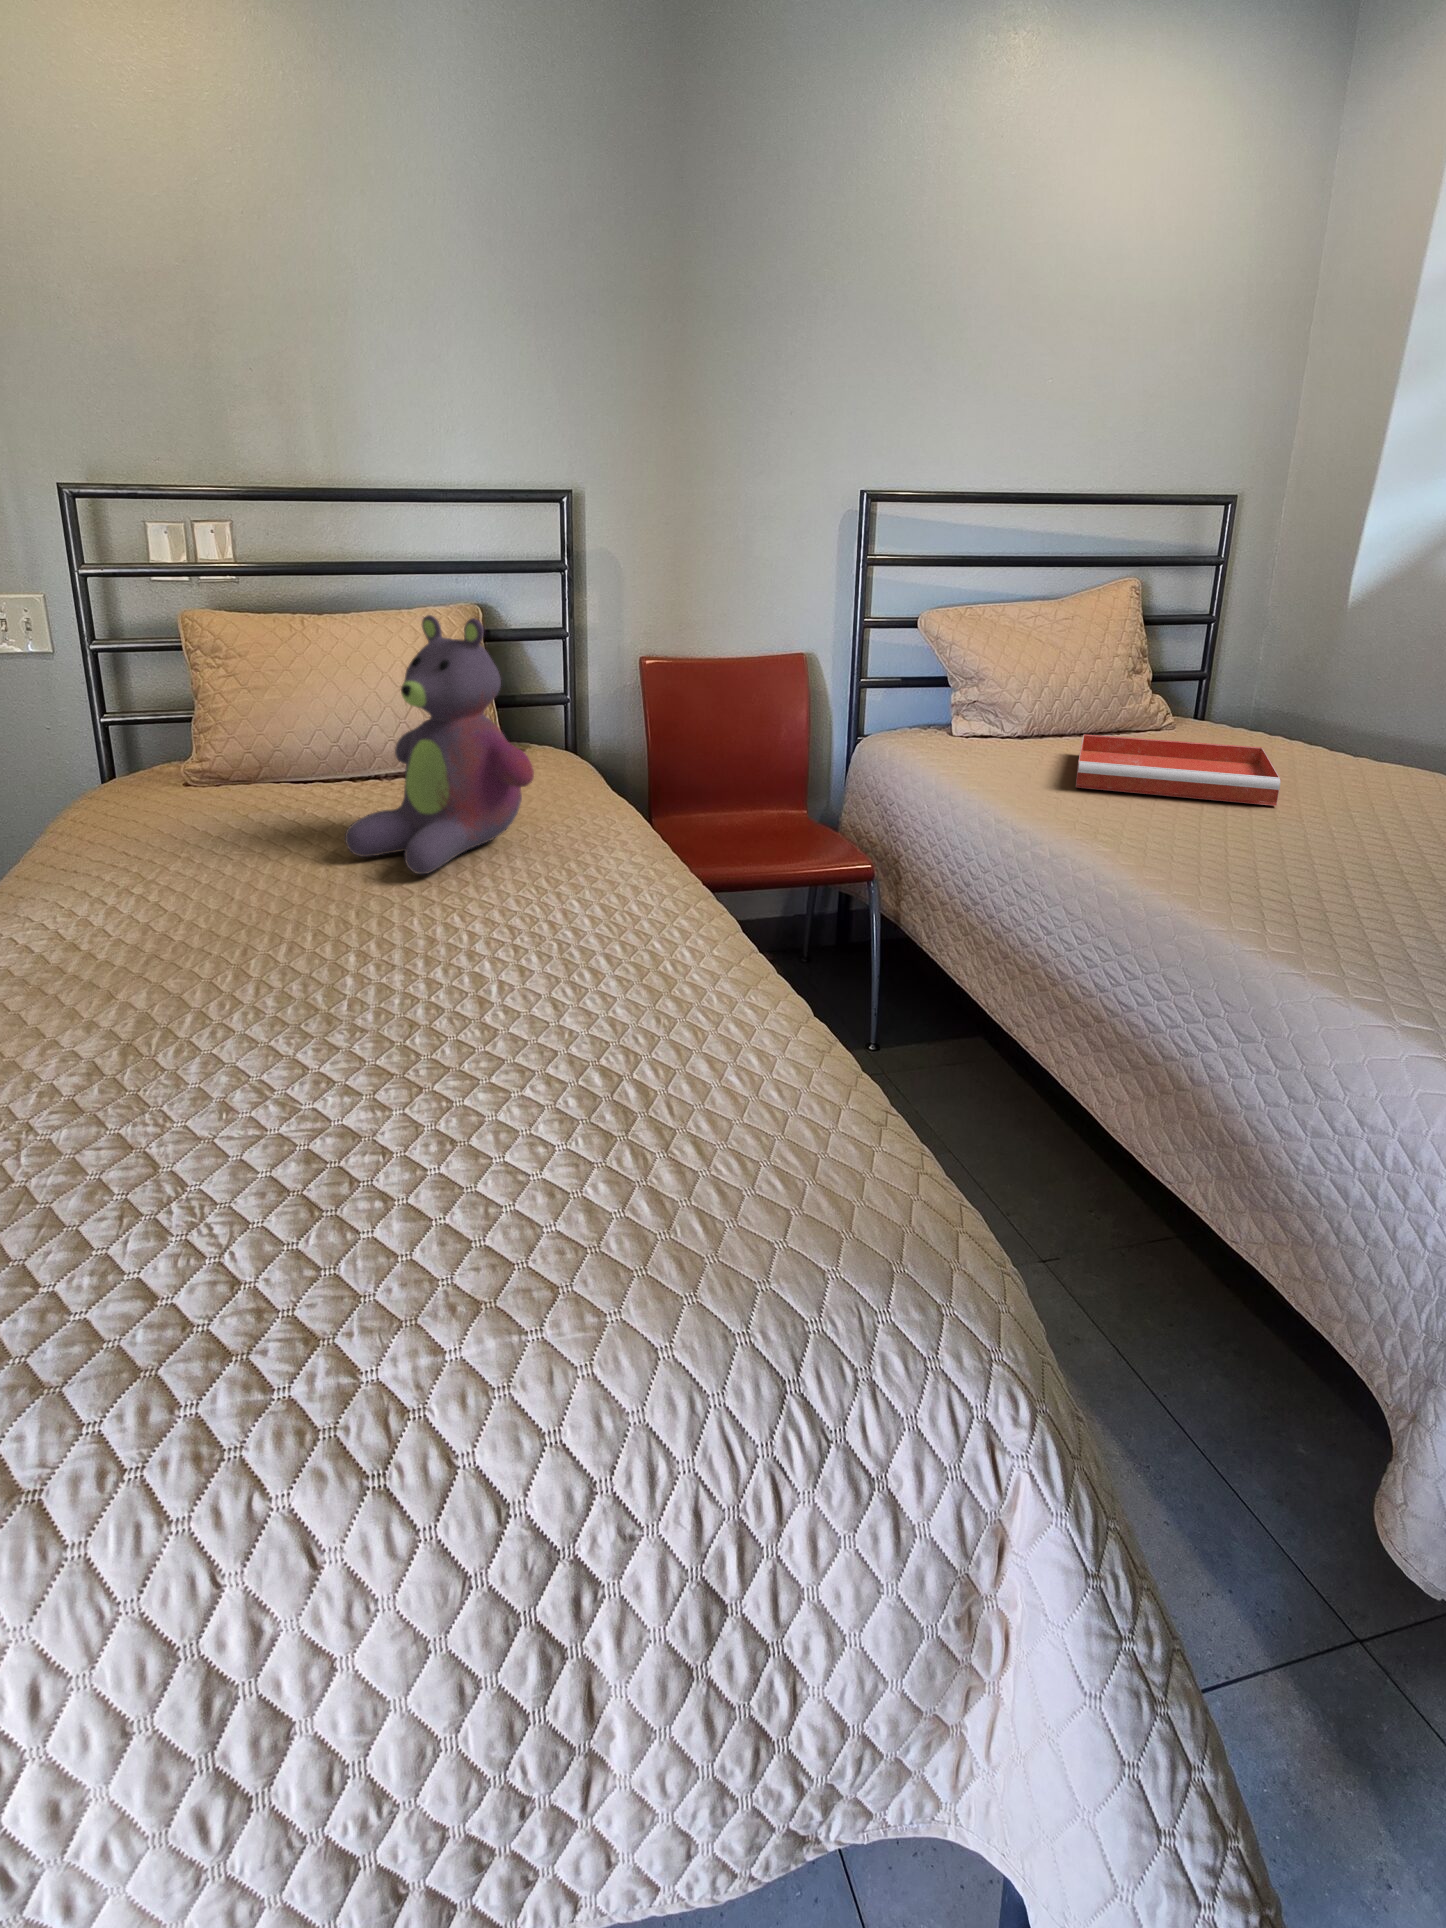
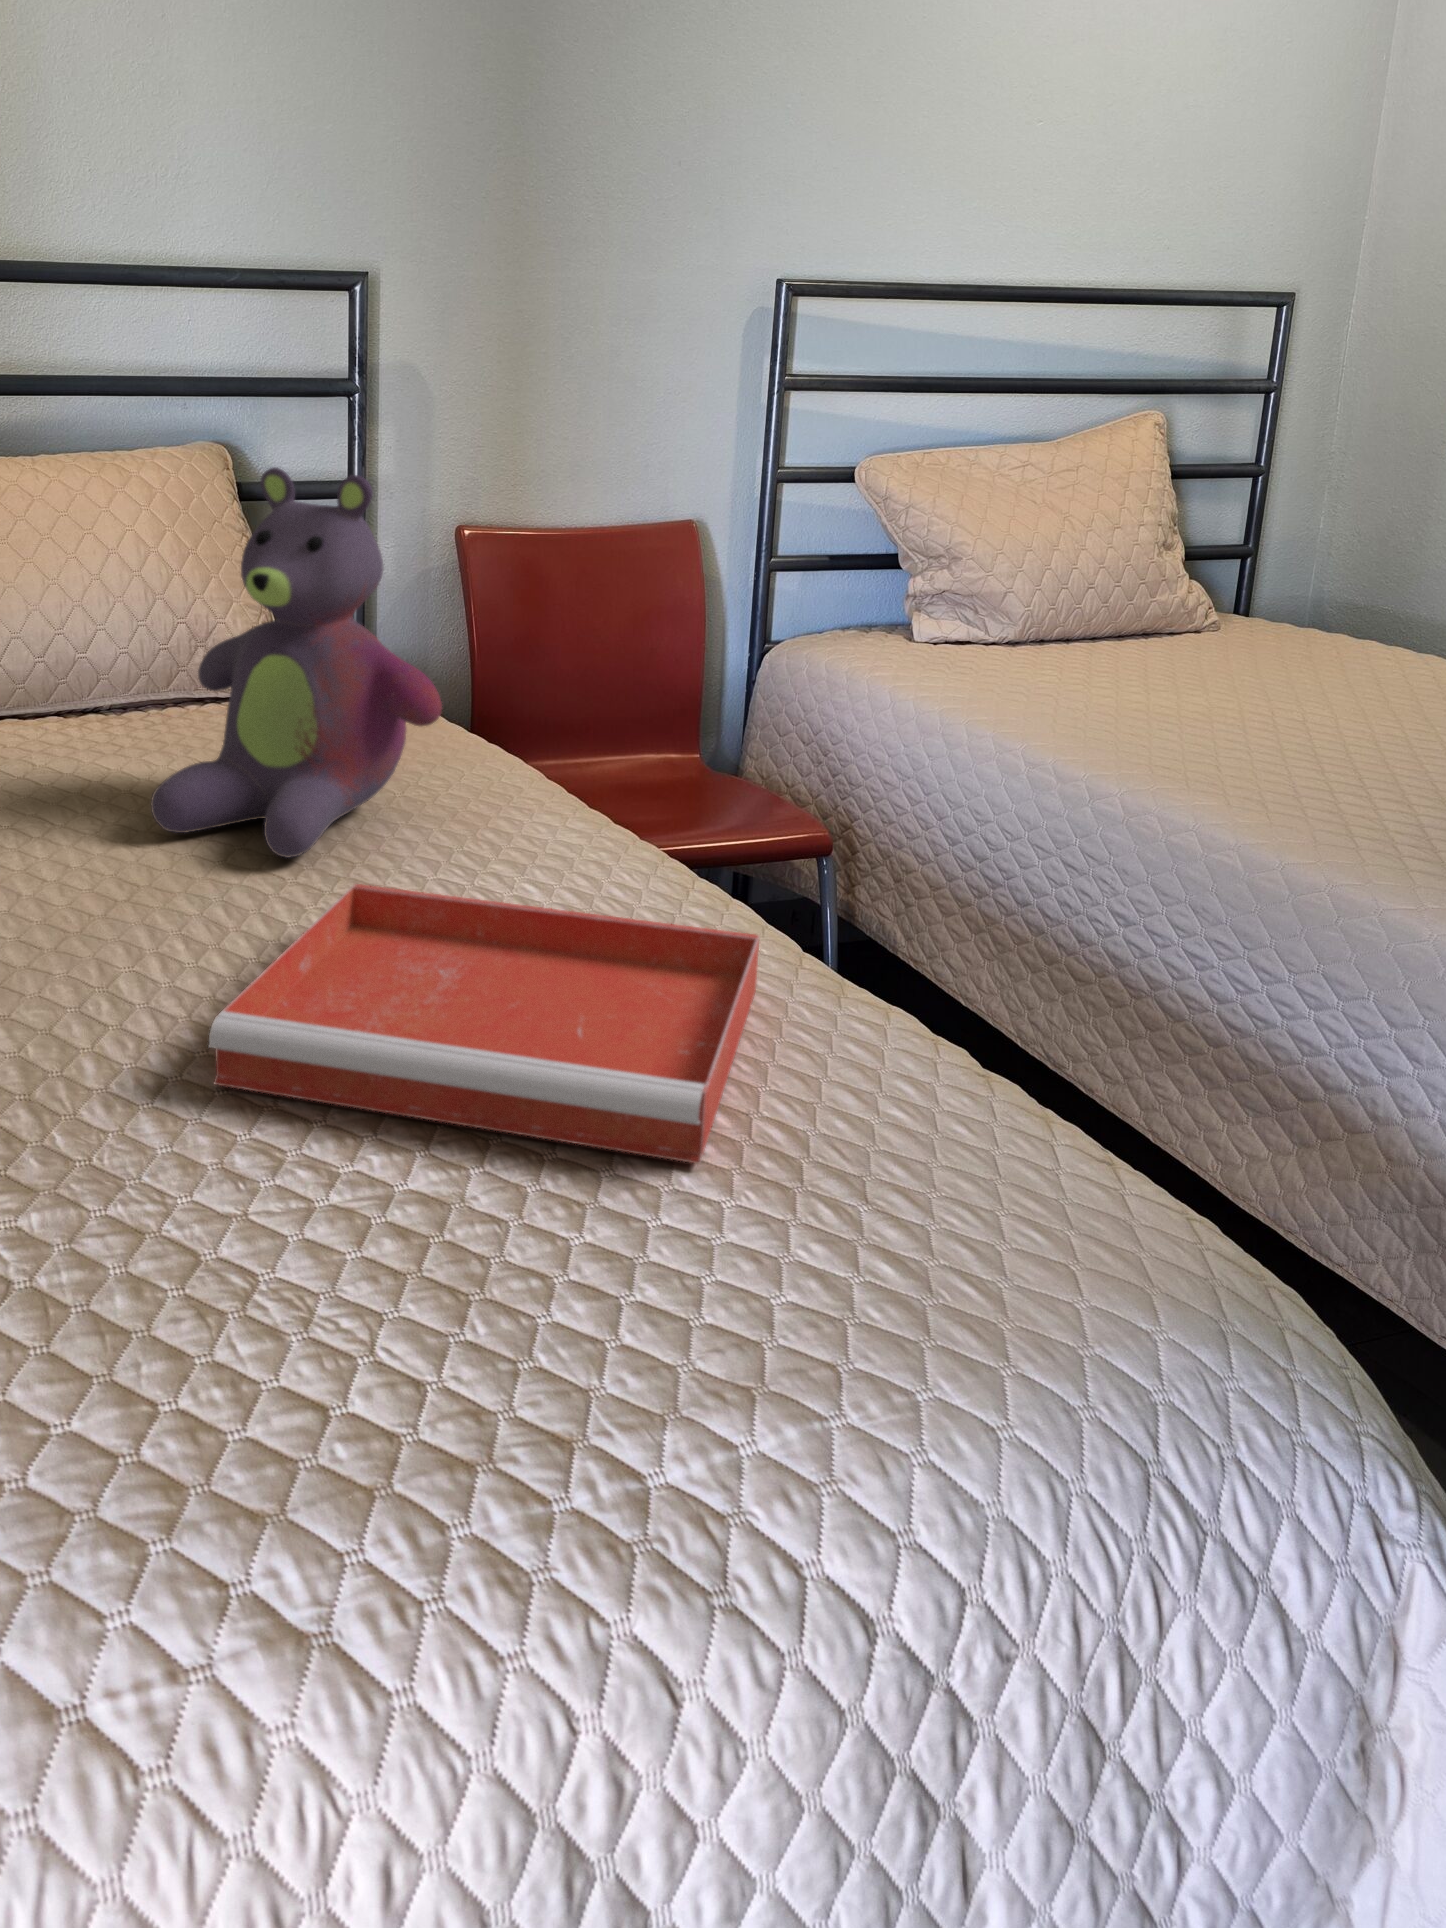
tray: present [1076,734,1281,806] -> present [209,884,759,1164]

